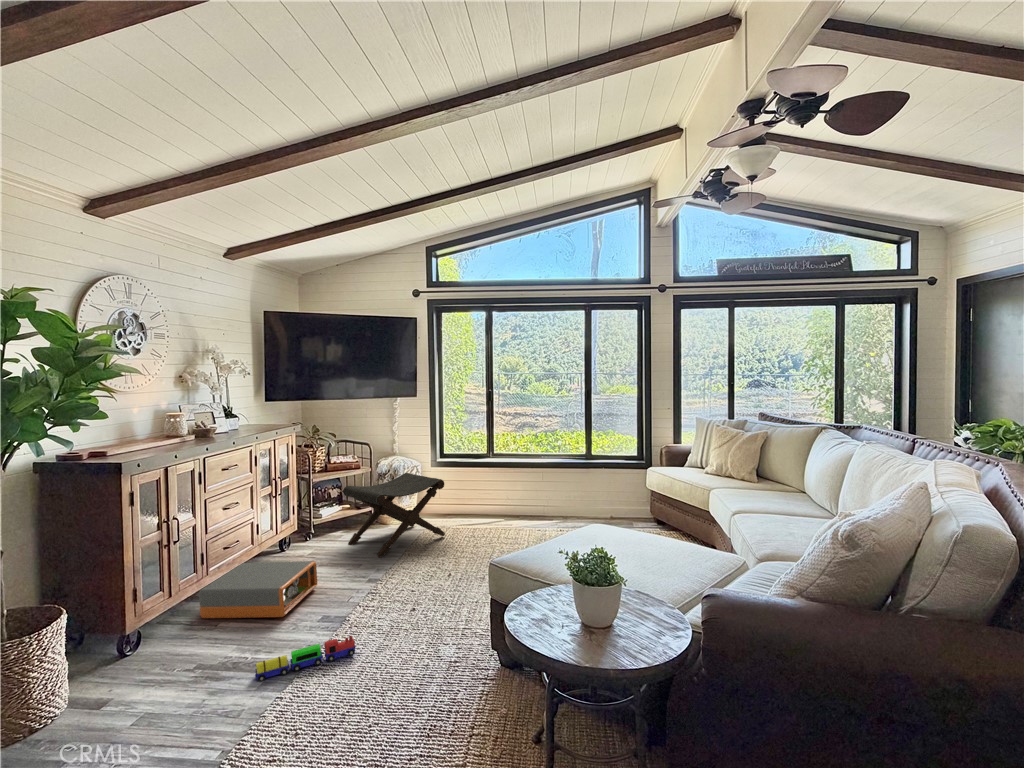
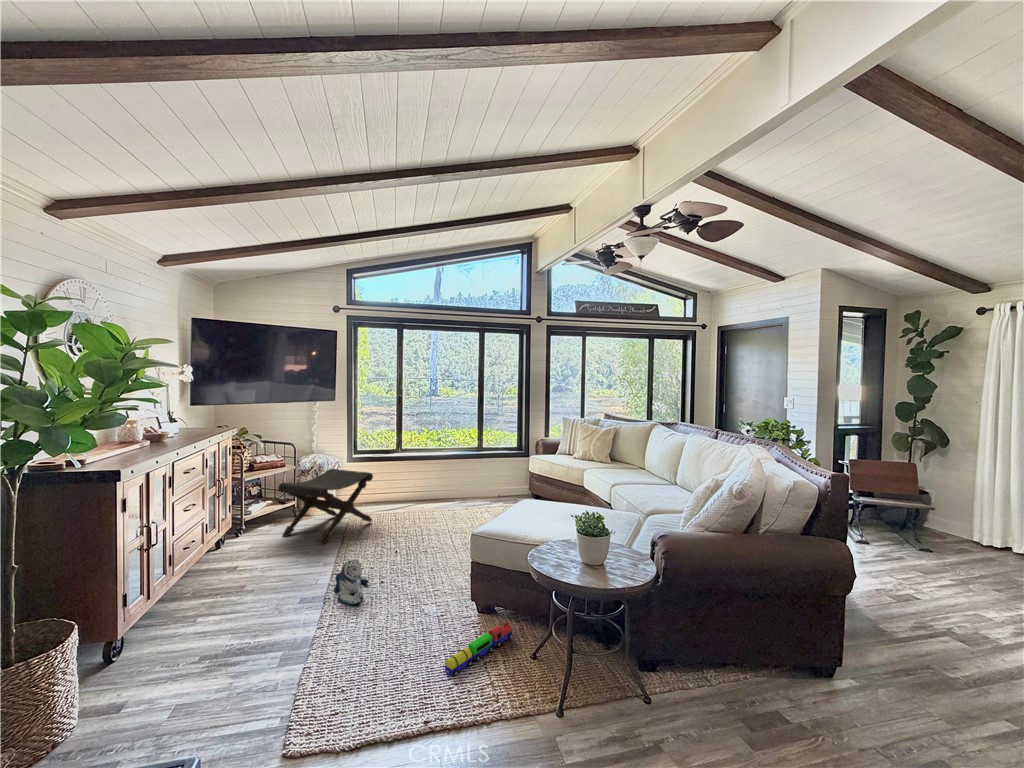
storage box: present [199,561,317,618] -> none [169,552,279,618]
plush toy: none [358,579,398,632] -> present [334,560,369,605]
toy train: present [255,636,355,681] -> present [444,621,513,676]

